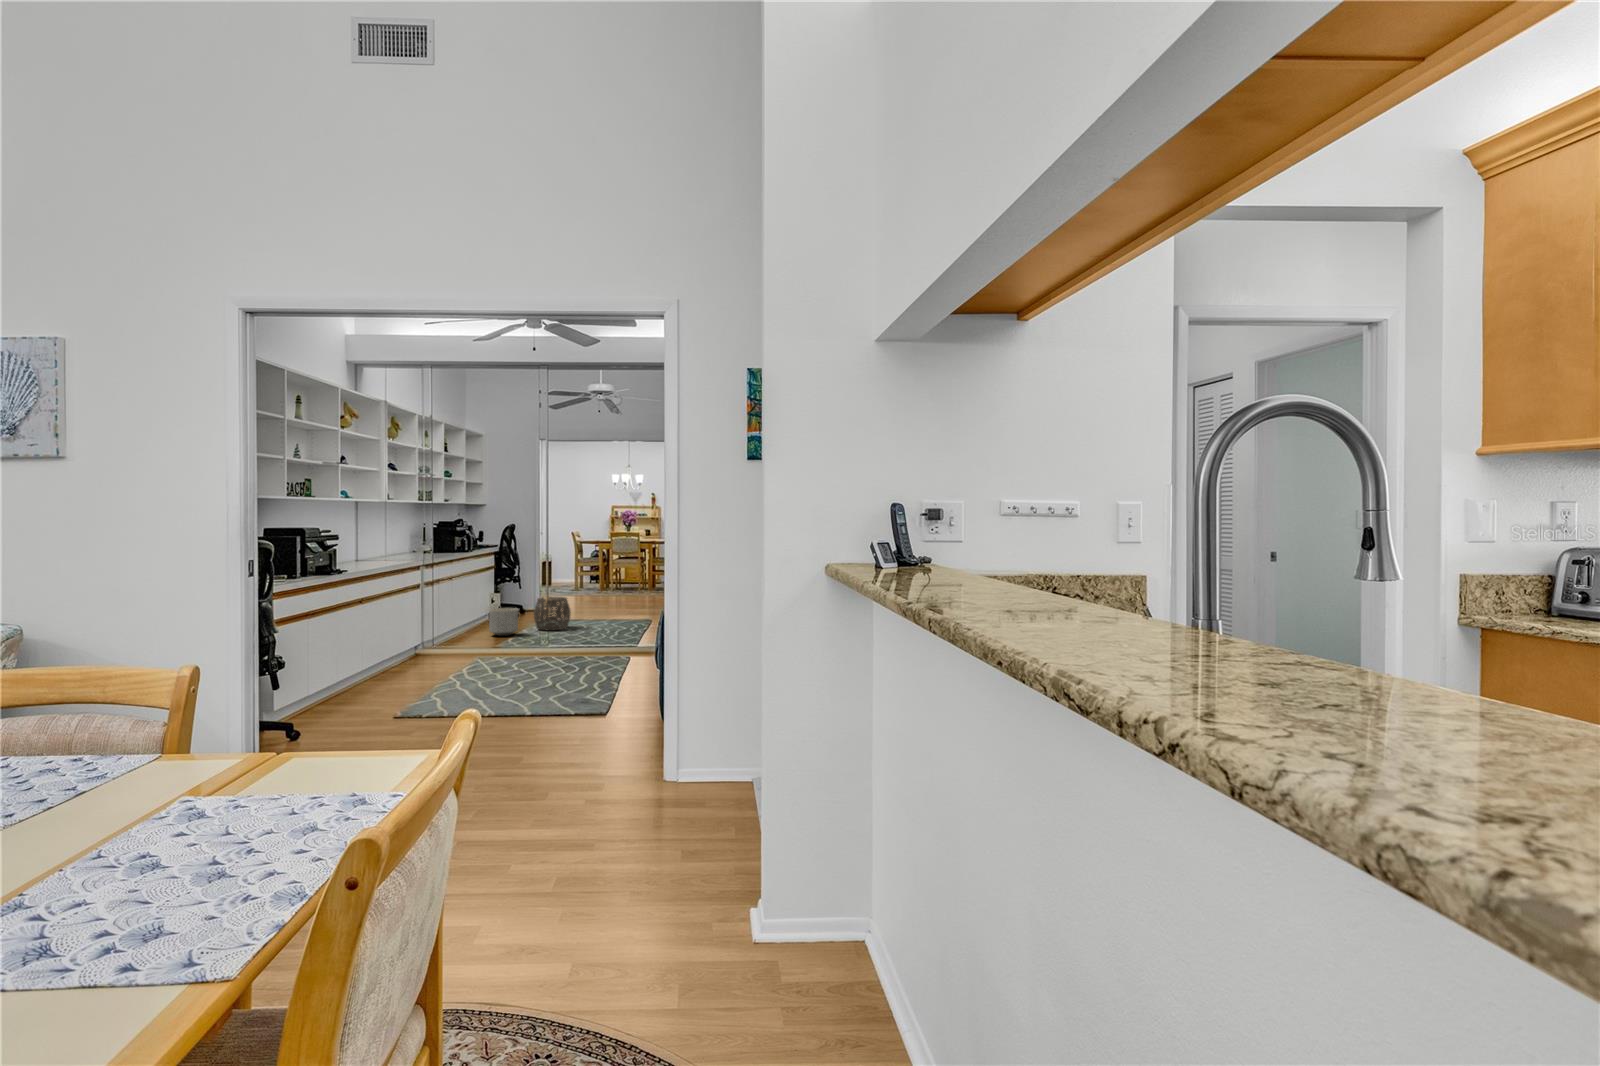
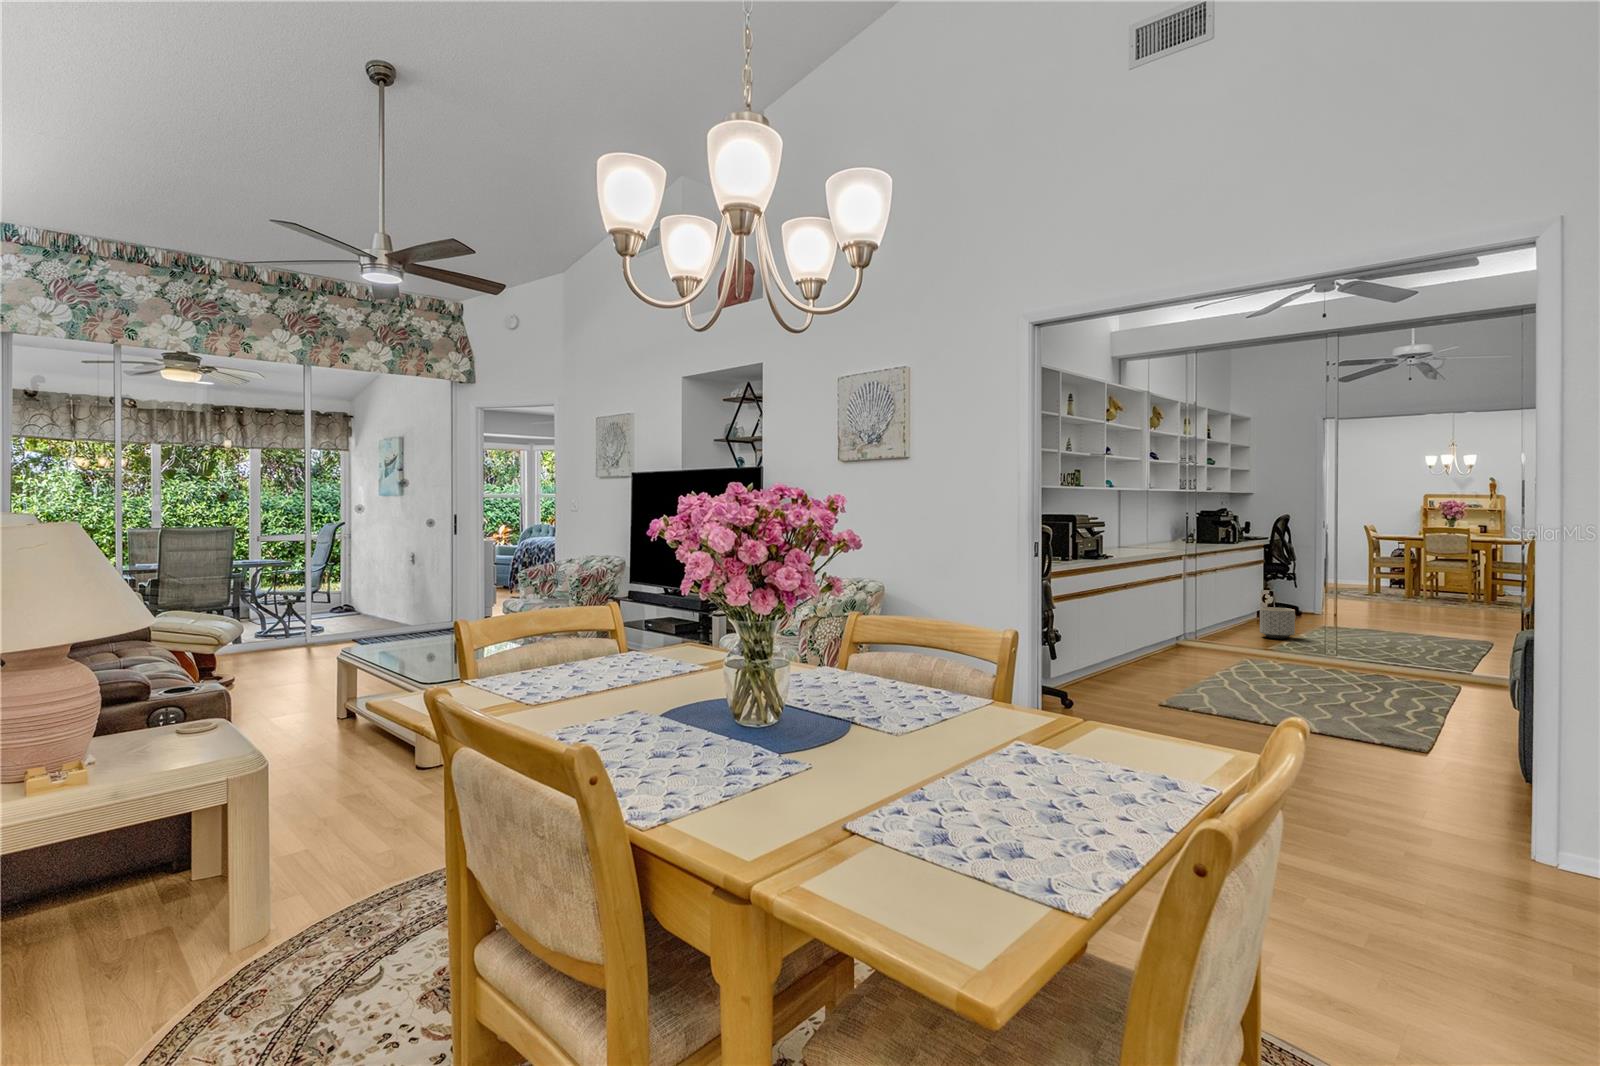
woven basket: present [534,597,571,630] -> none [1314,599,1365,639]

